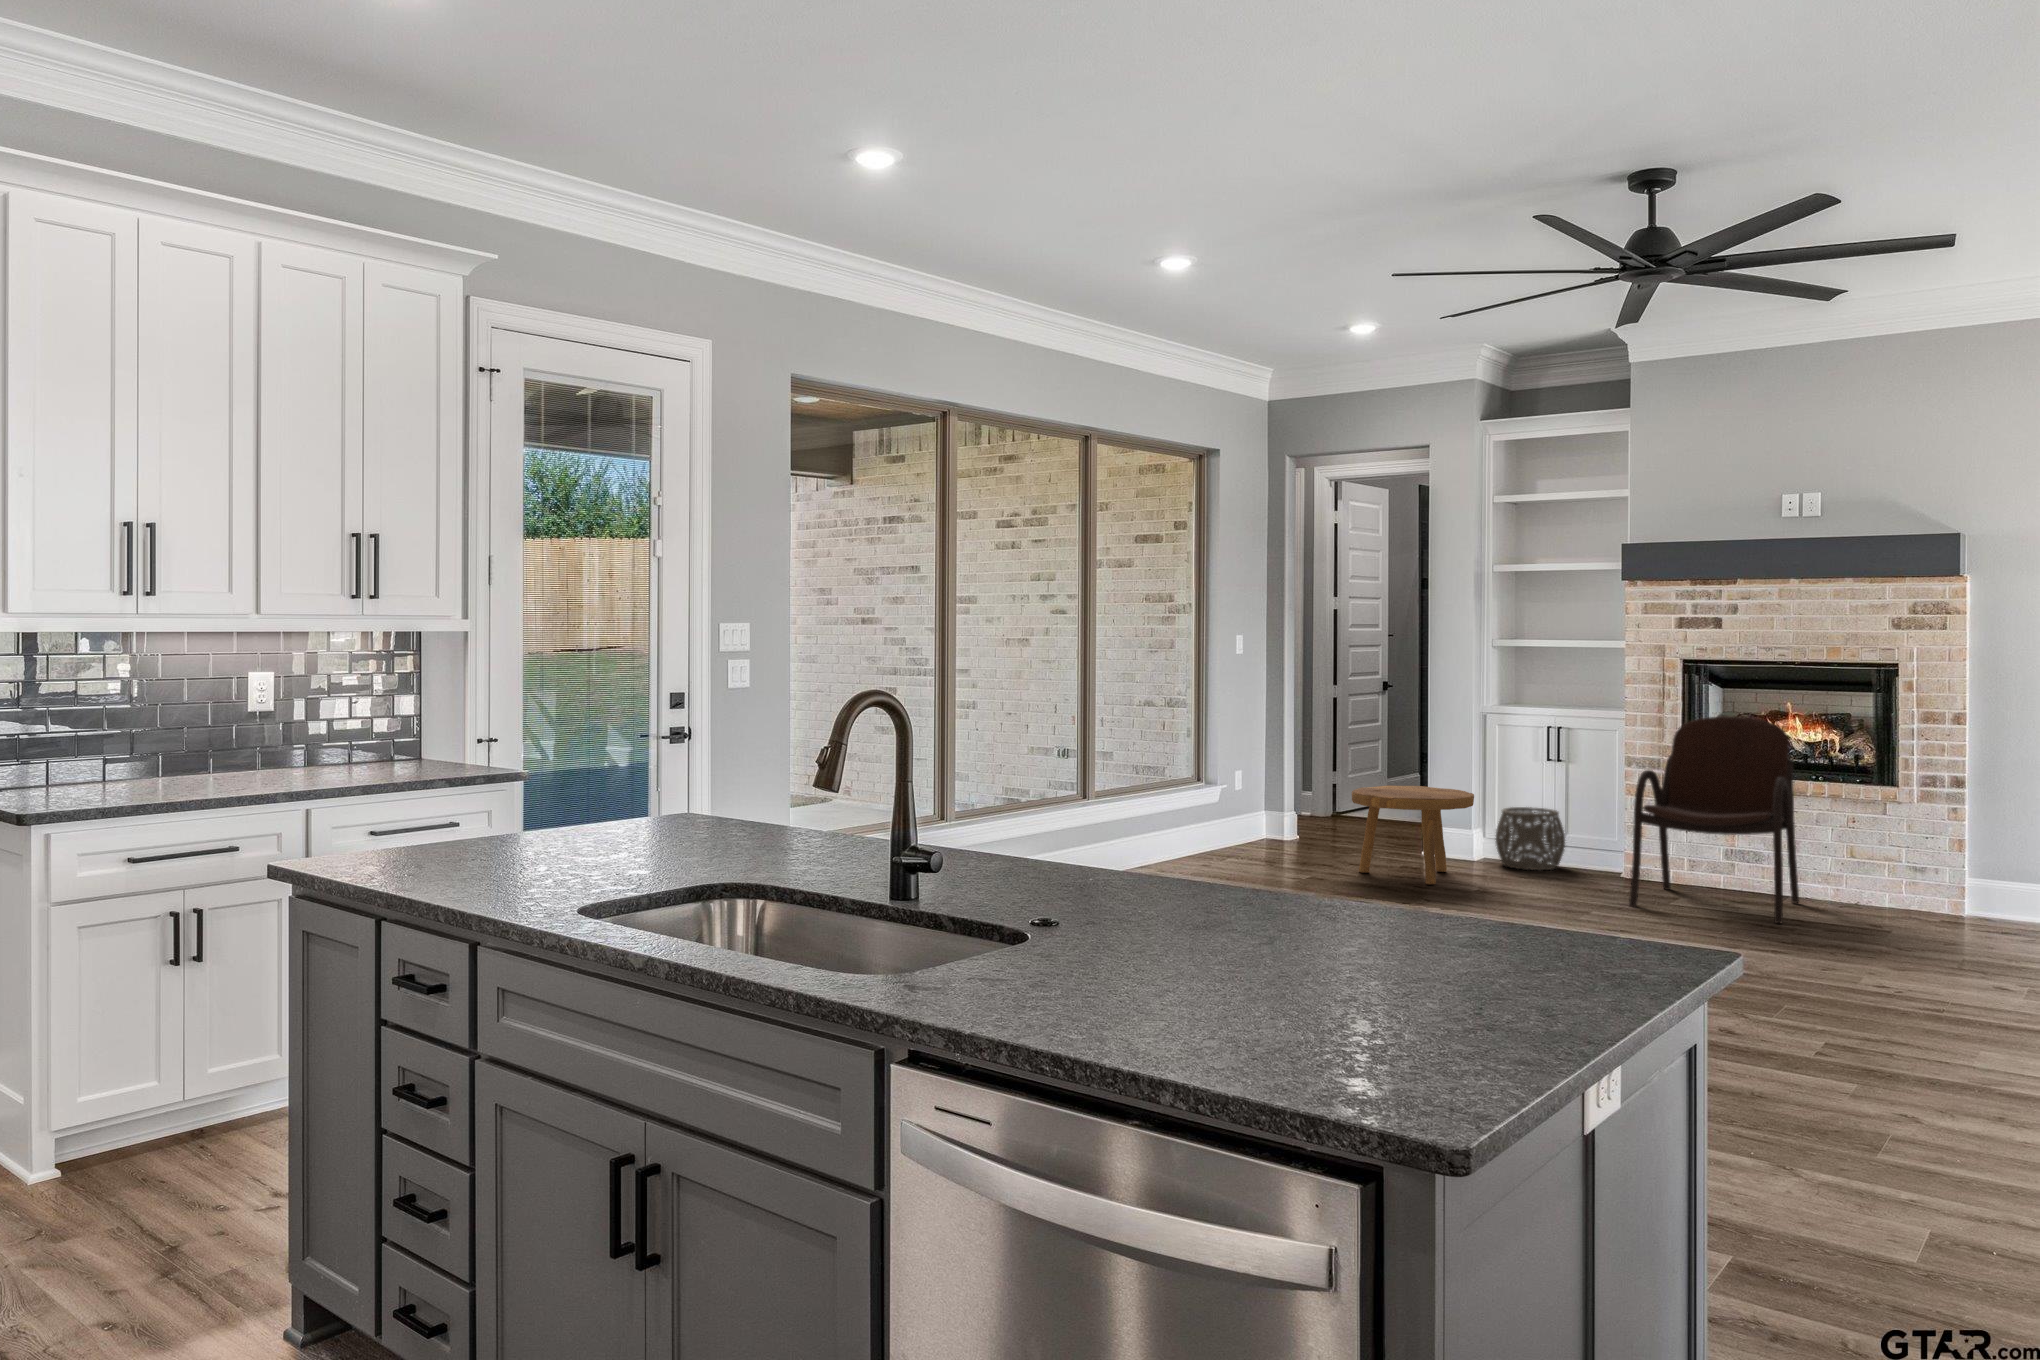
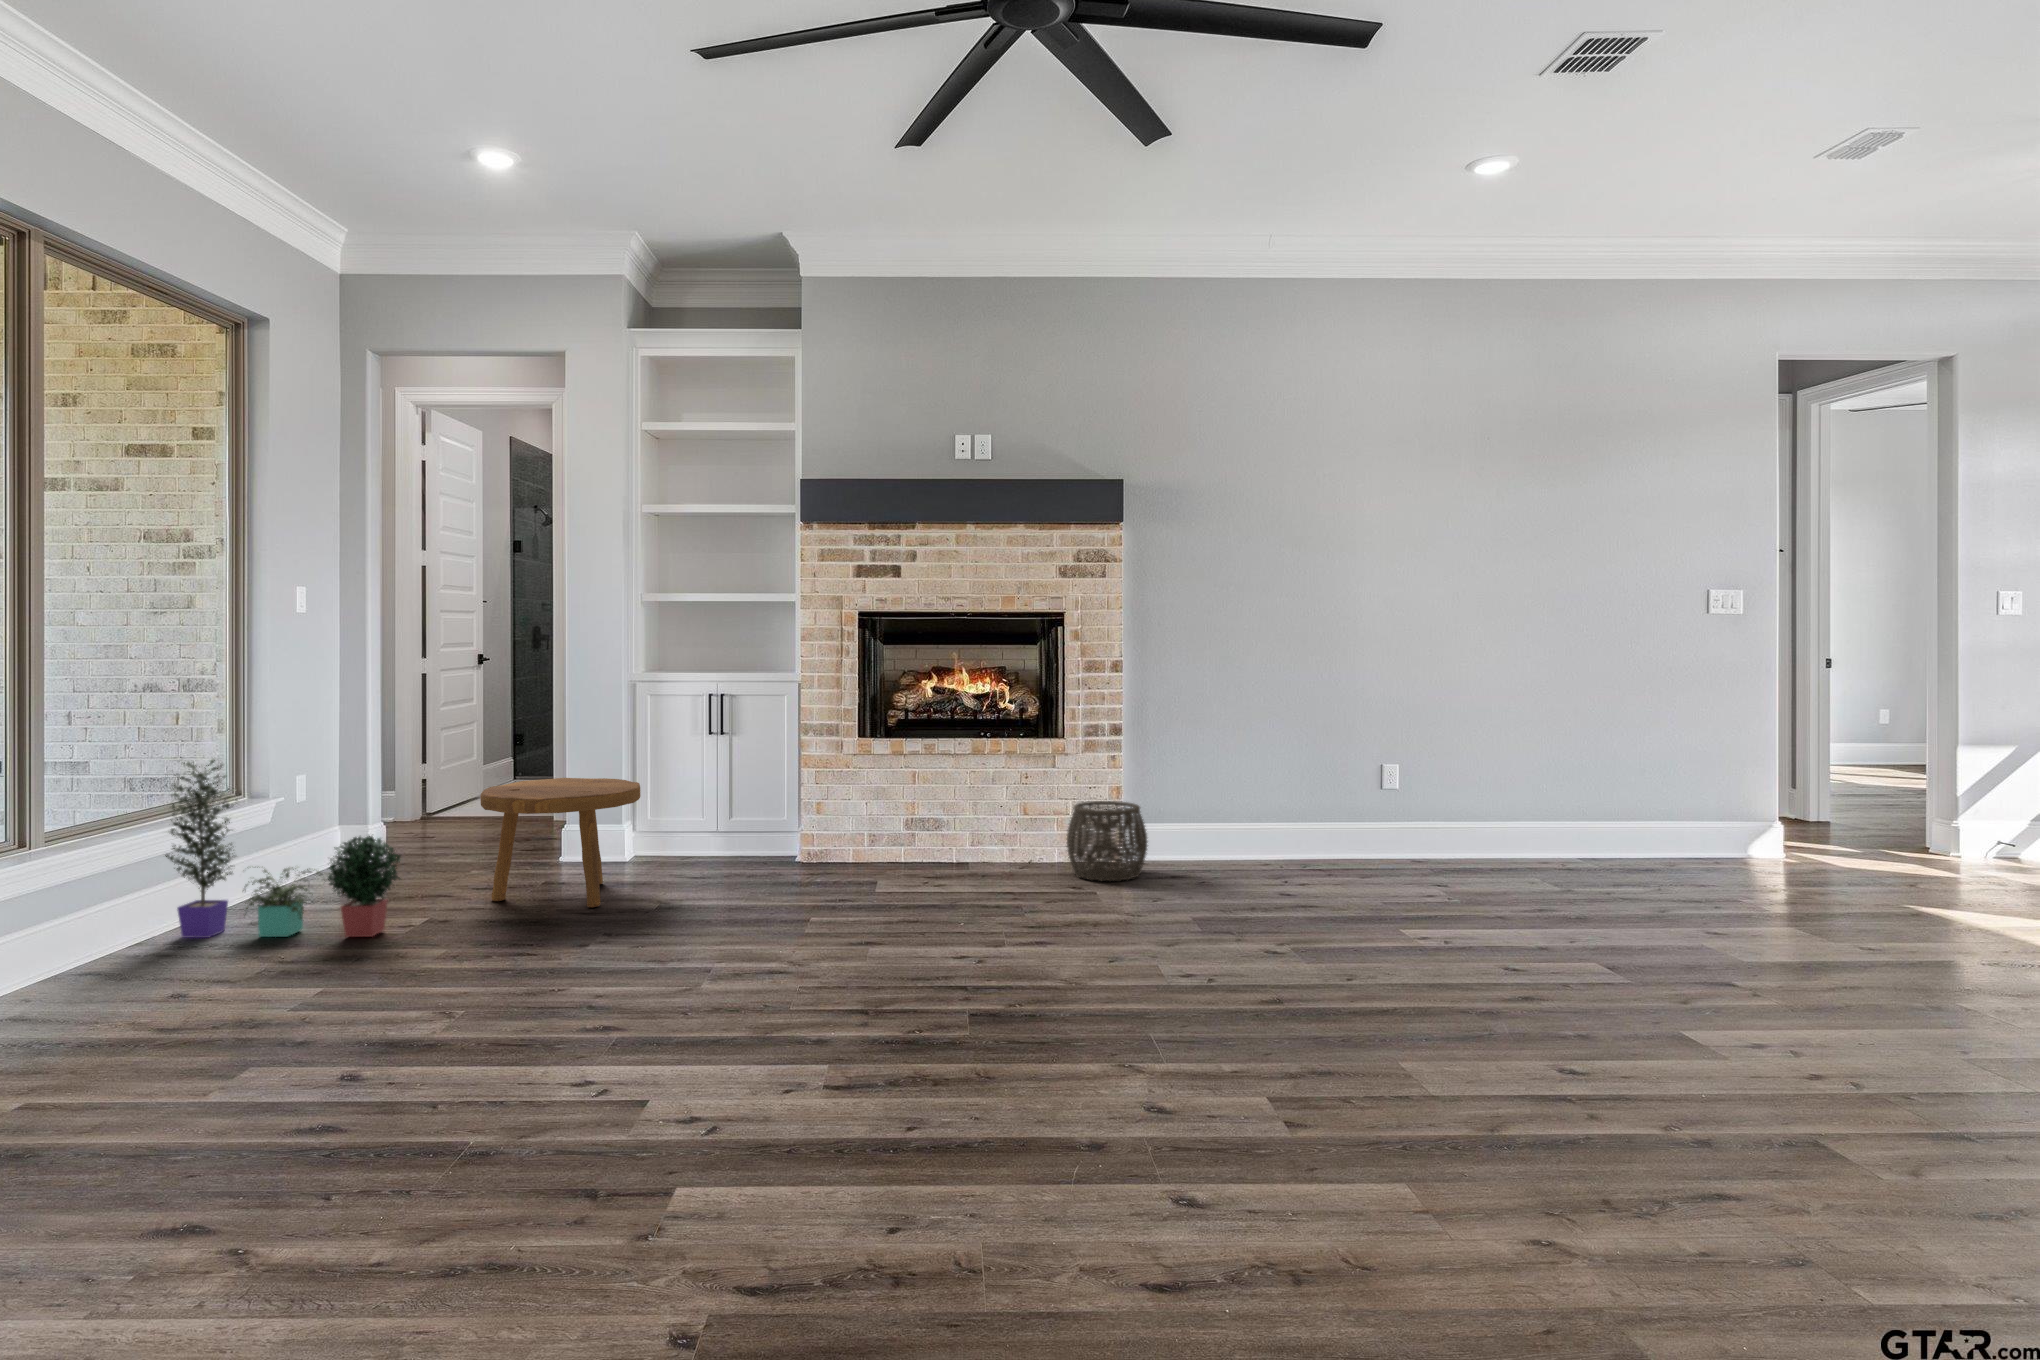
armchair: present [1629,716,1799,923] -> none [833,674,994,903]
potted plant: none [1152,751,1293,881] -> present [165,758,400,938]
woven basket: present [1496,807,1565,870] -> present [1067,801,1148,881]

